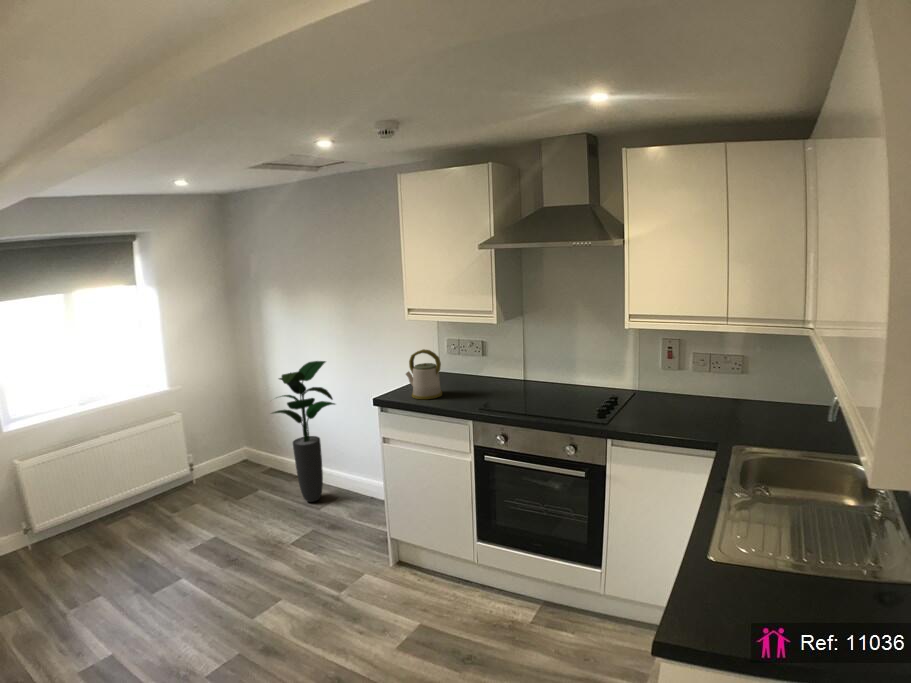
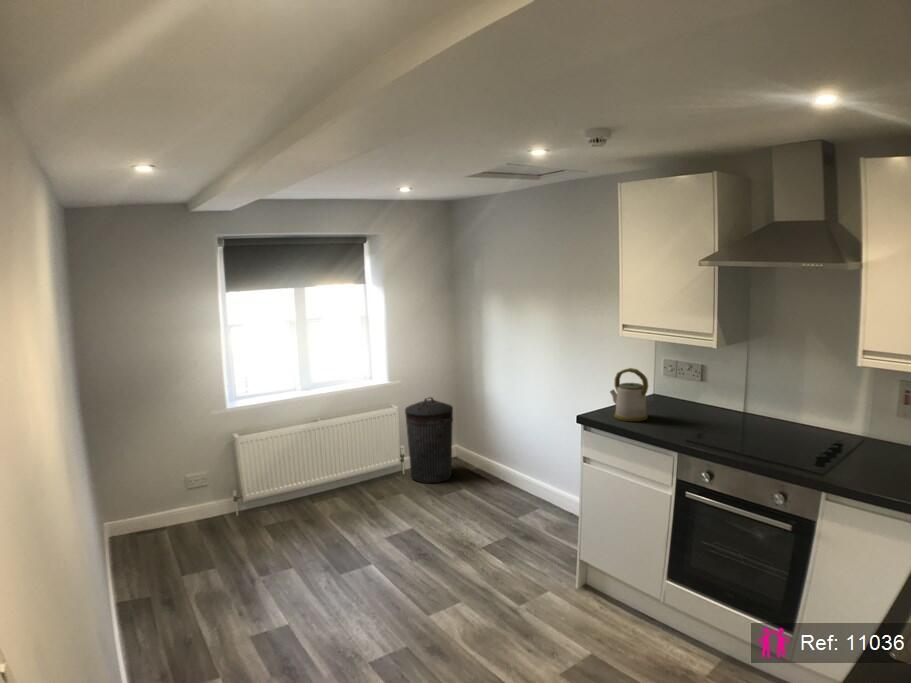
potted plant: present [272,361,335,502] -> none [477,367,544,511]
trash can: none [190,402,247,490] -> present [405,397,453,483]

